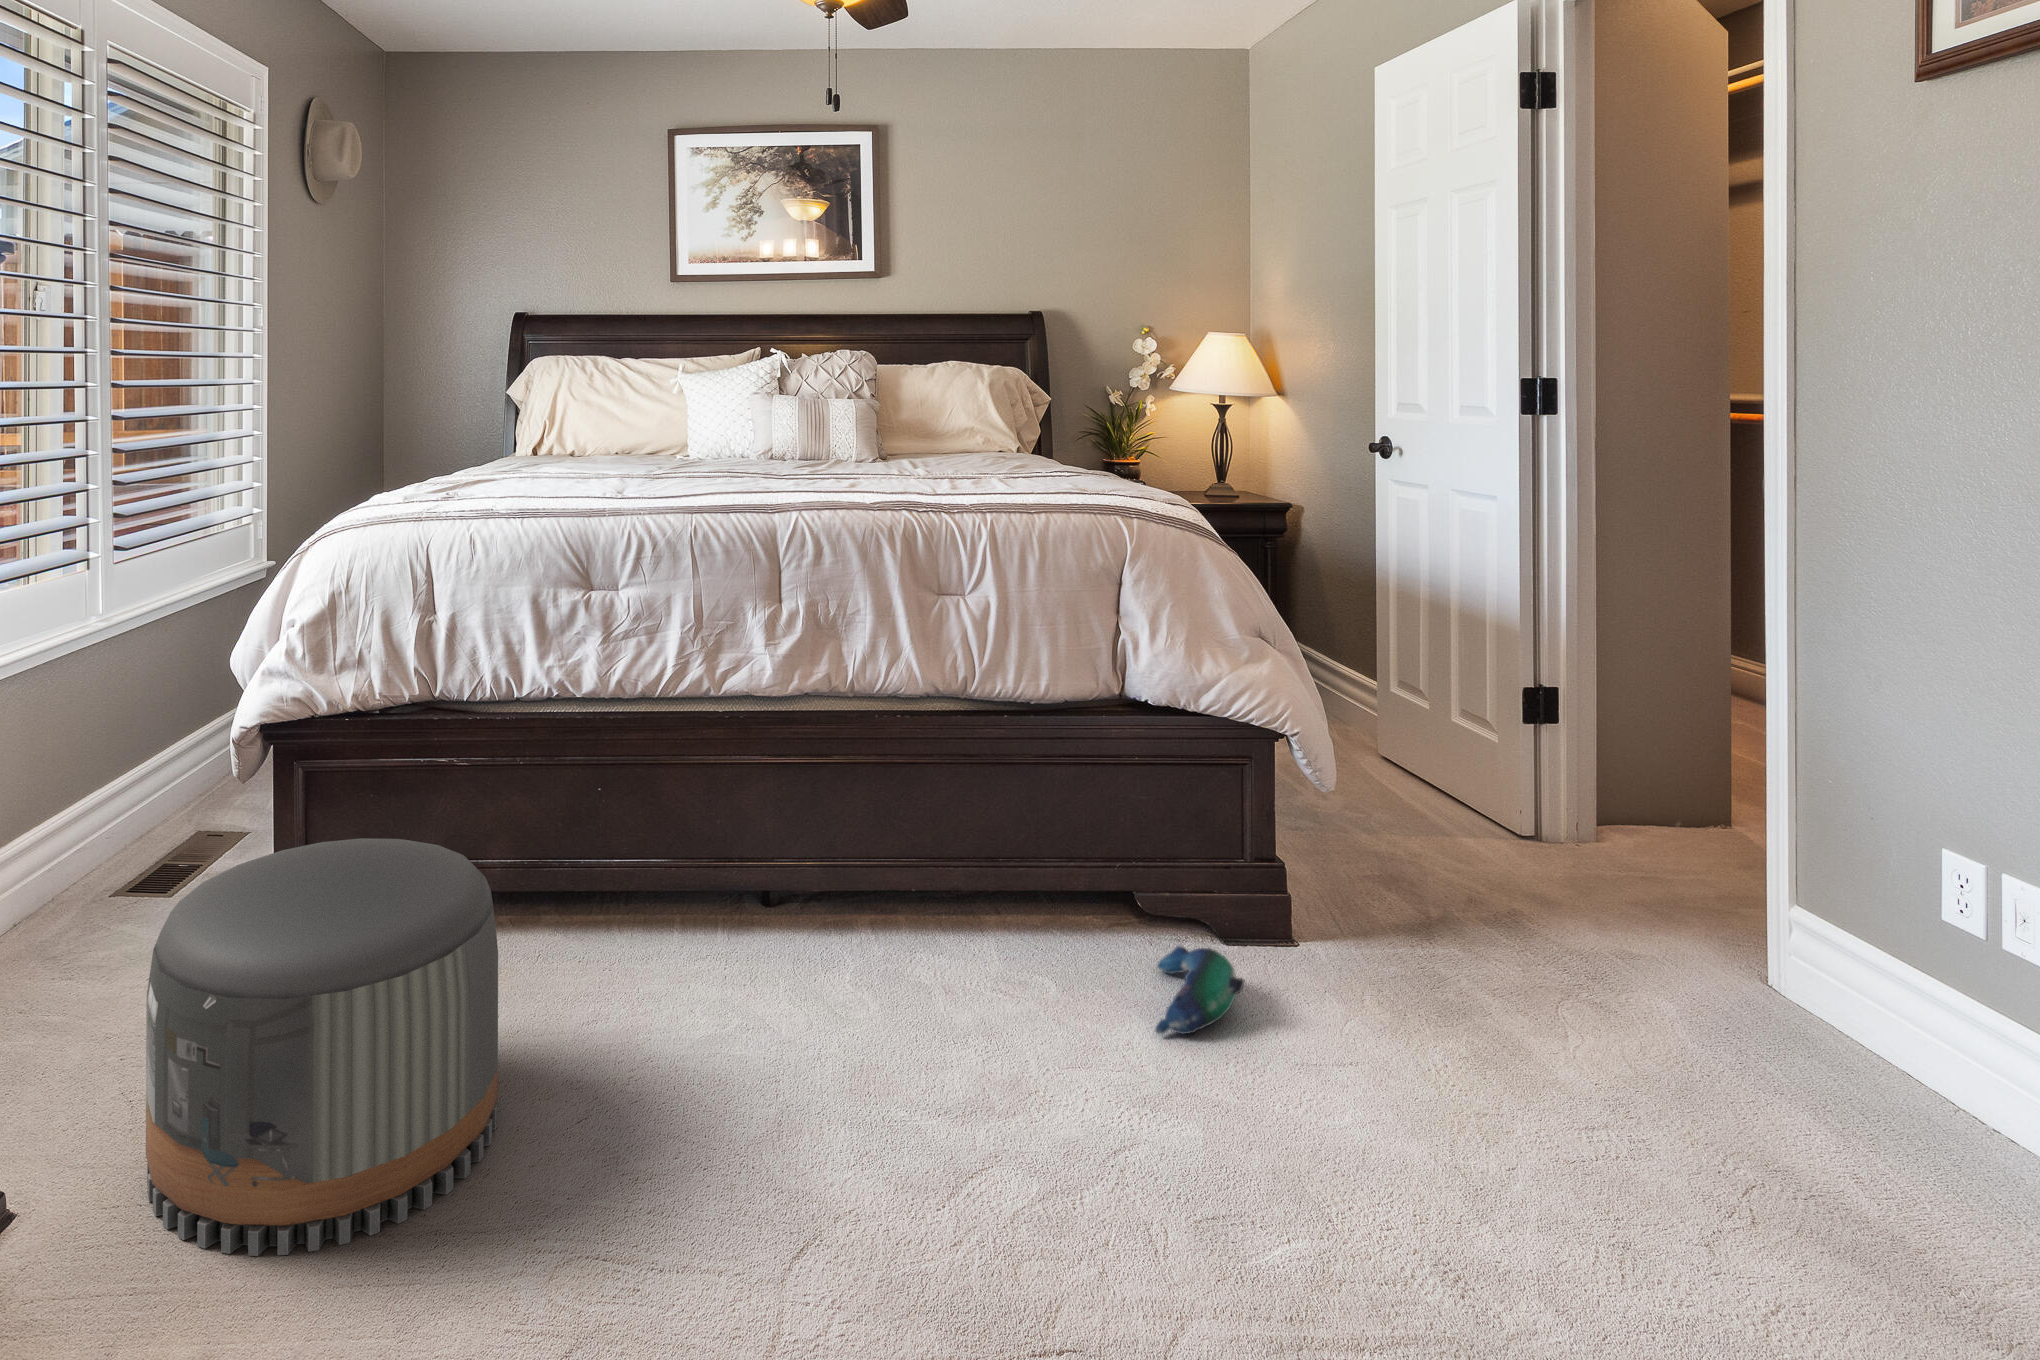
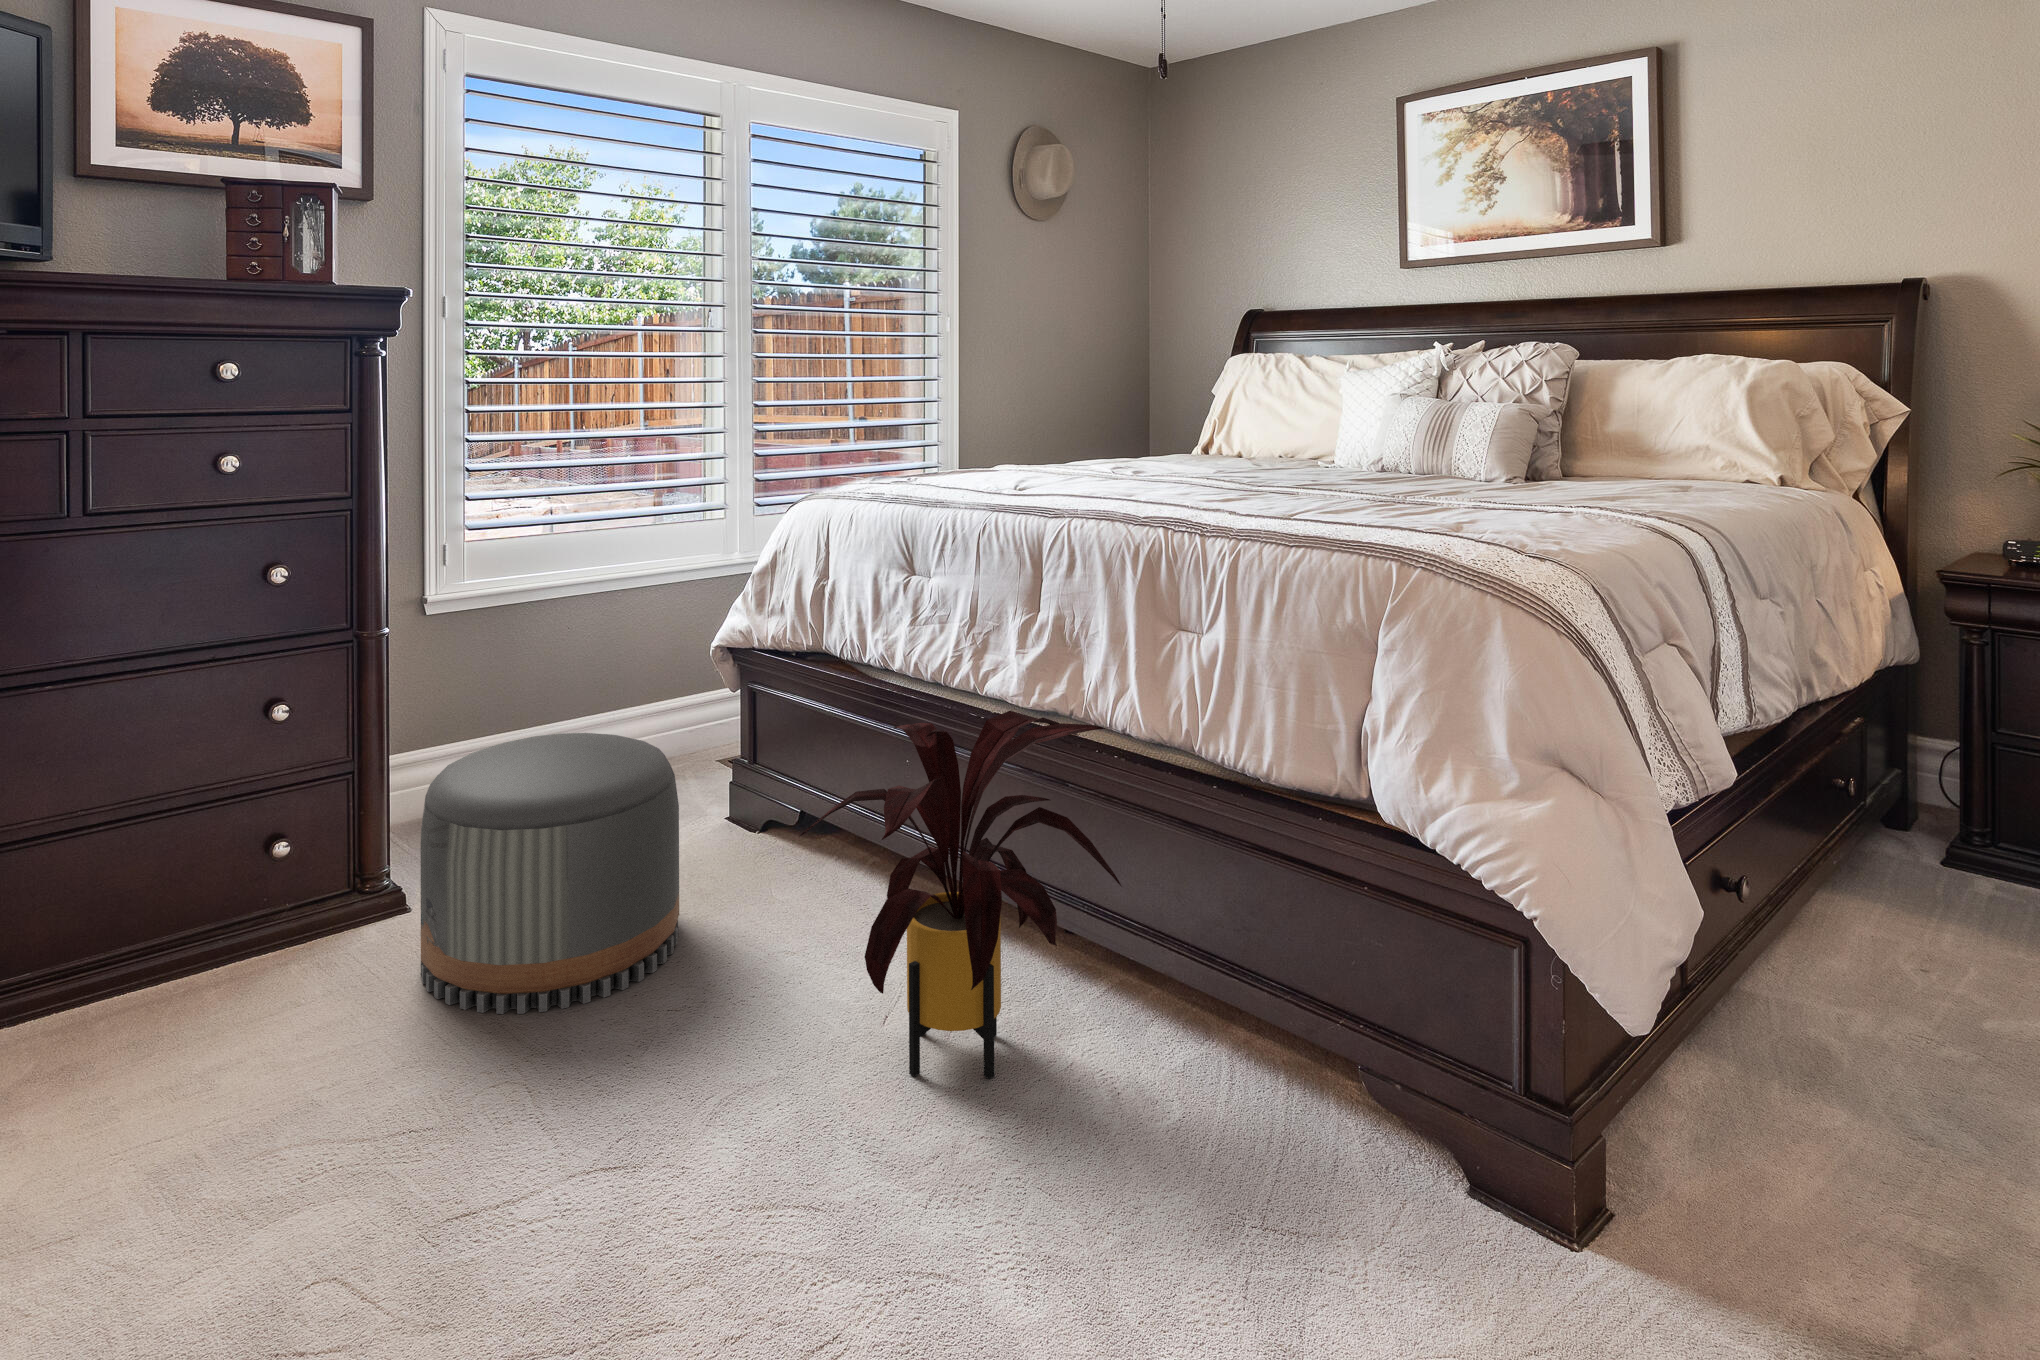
house plant: none [733,683,1005,1053] -> present [800,711,1121,1079]
plush toy: present [1155,946,1244,1034] -> none [1176,1142,1359,1236]

